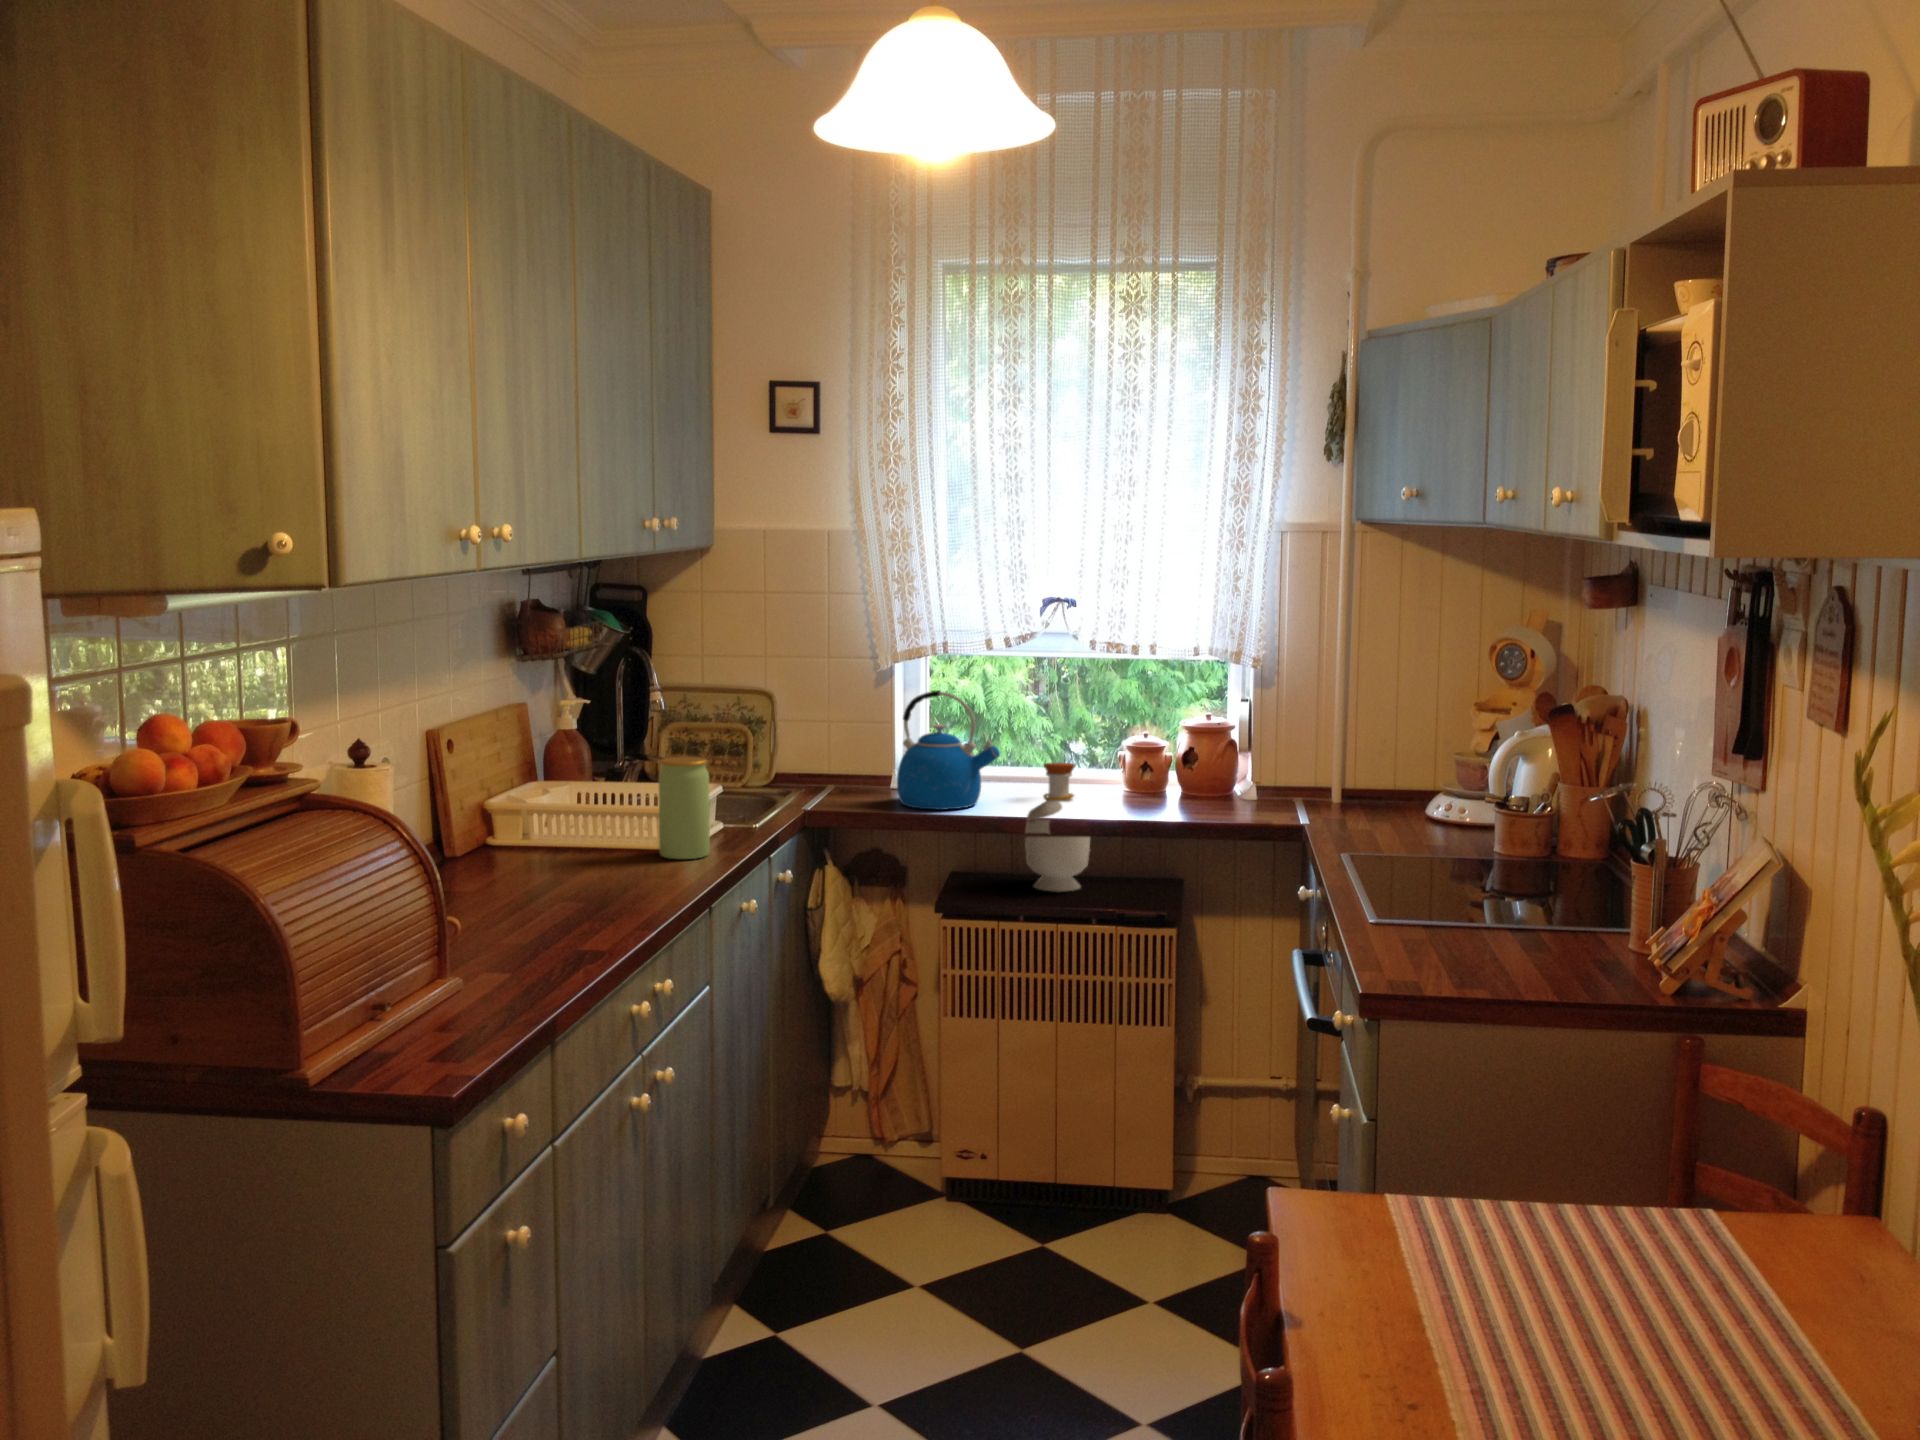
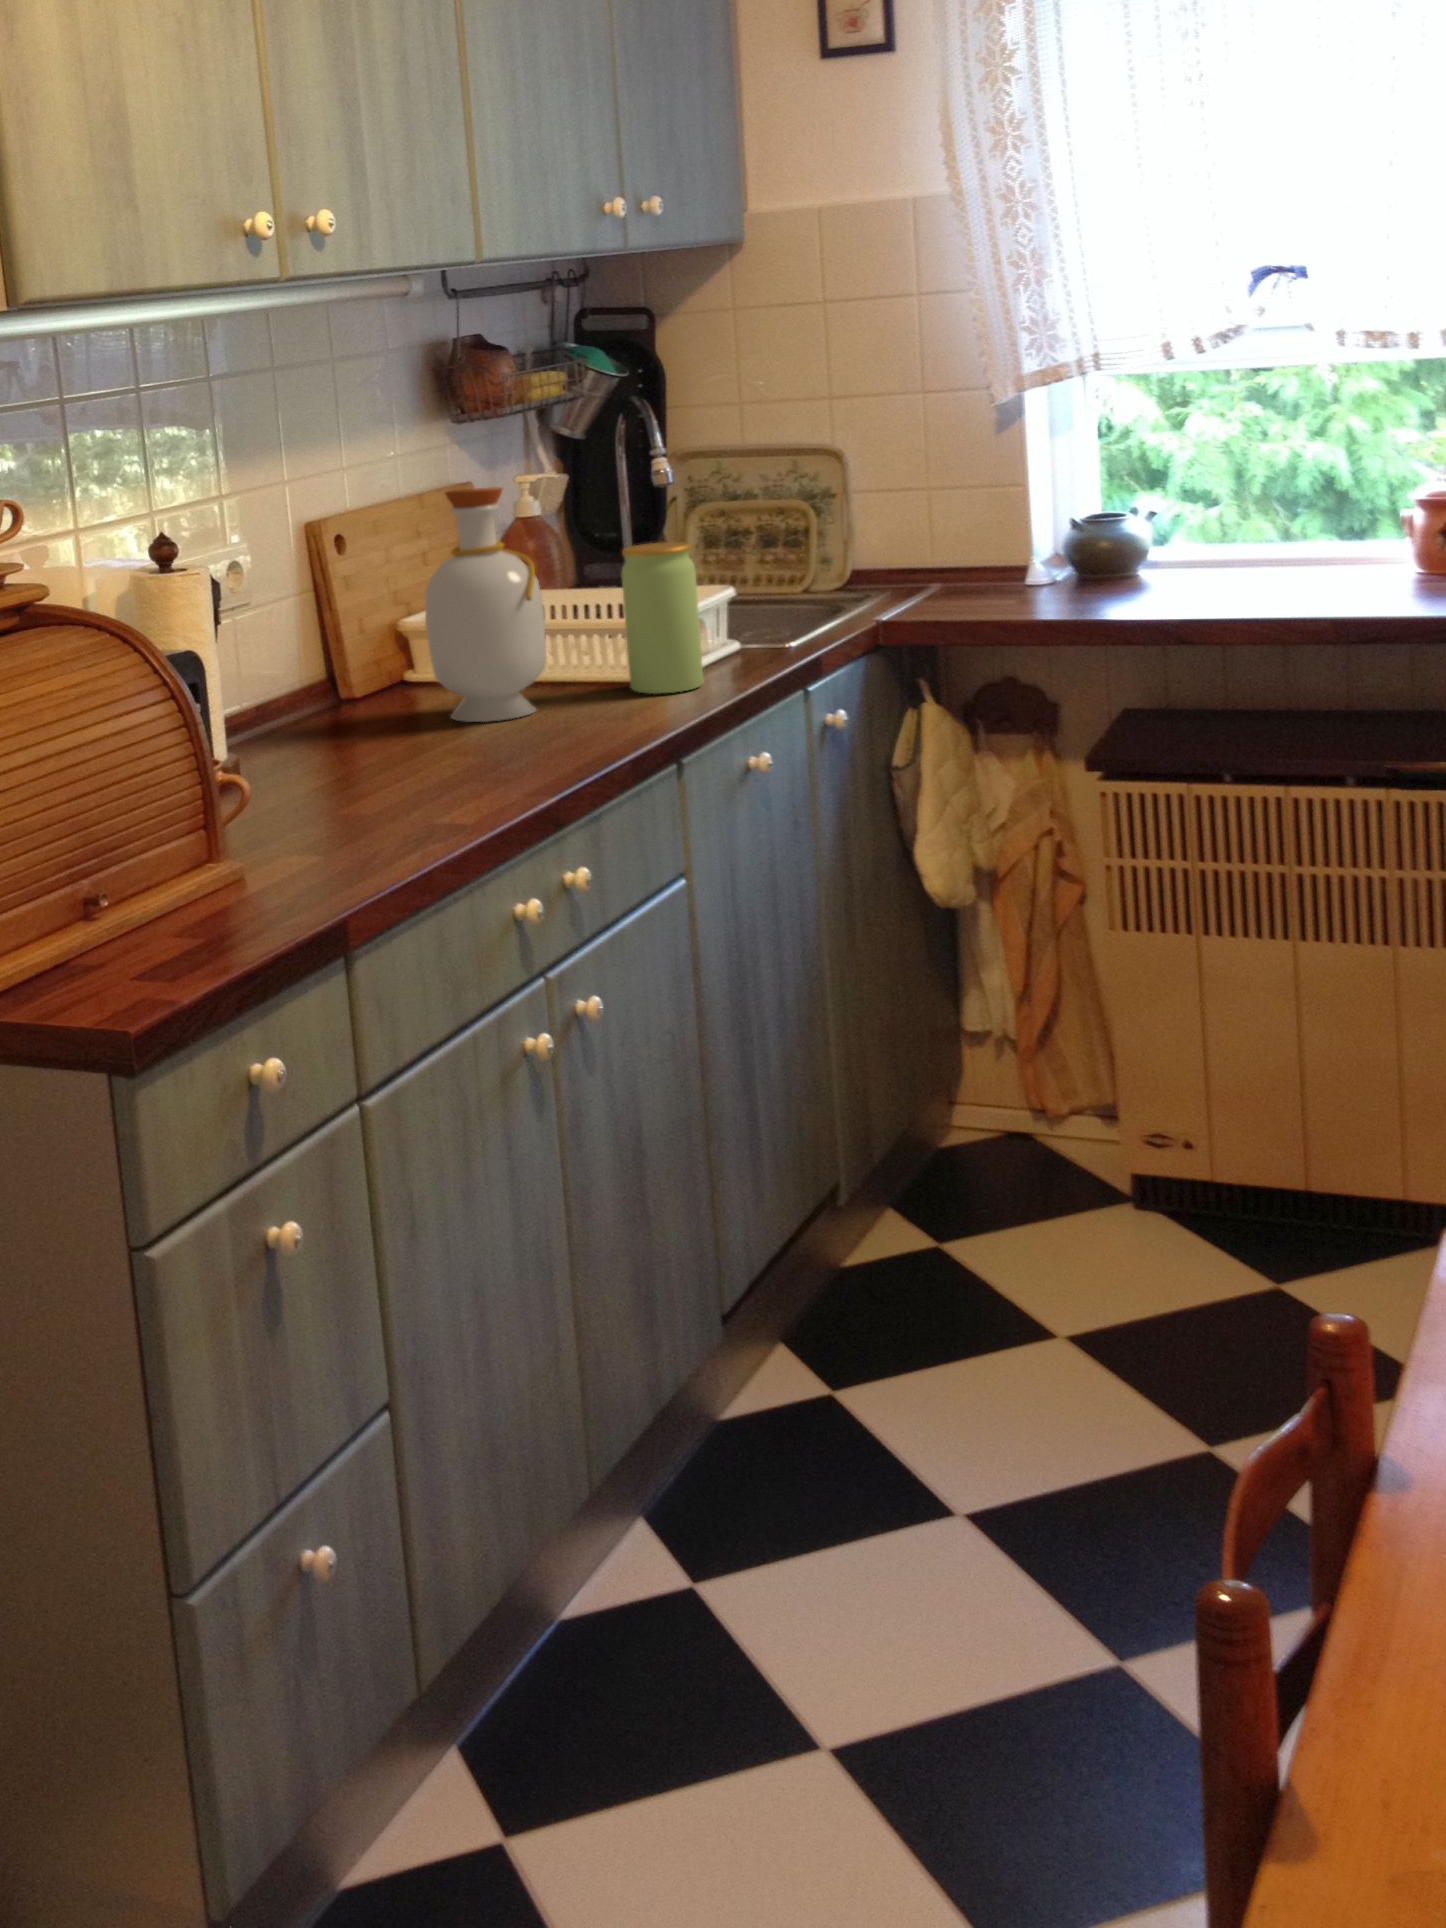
kettle: present [897,690,1000,810] -> none [1024,425,1184,610]
bottle: present [1025,762,1091,892] -> present [425,487,546,722]

